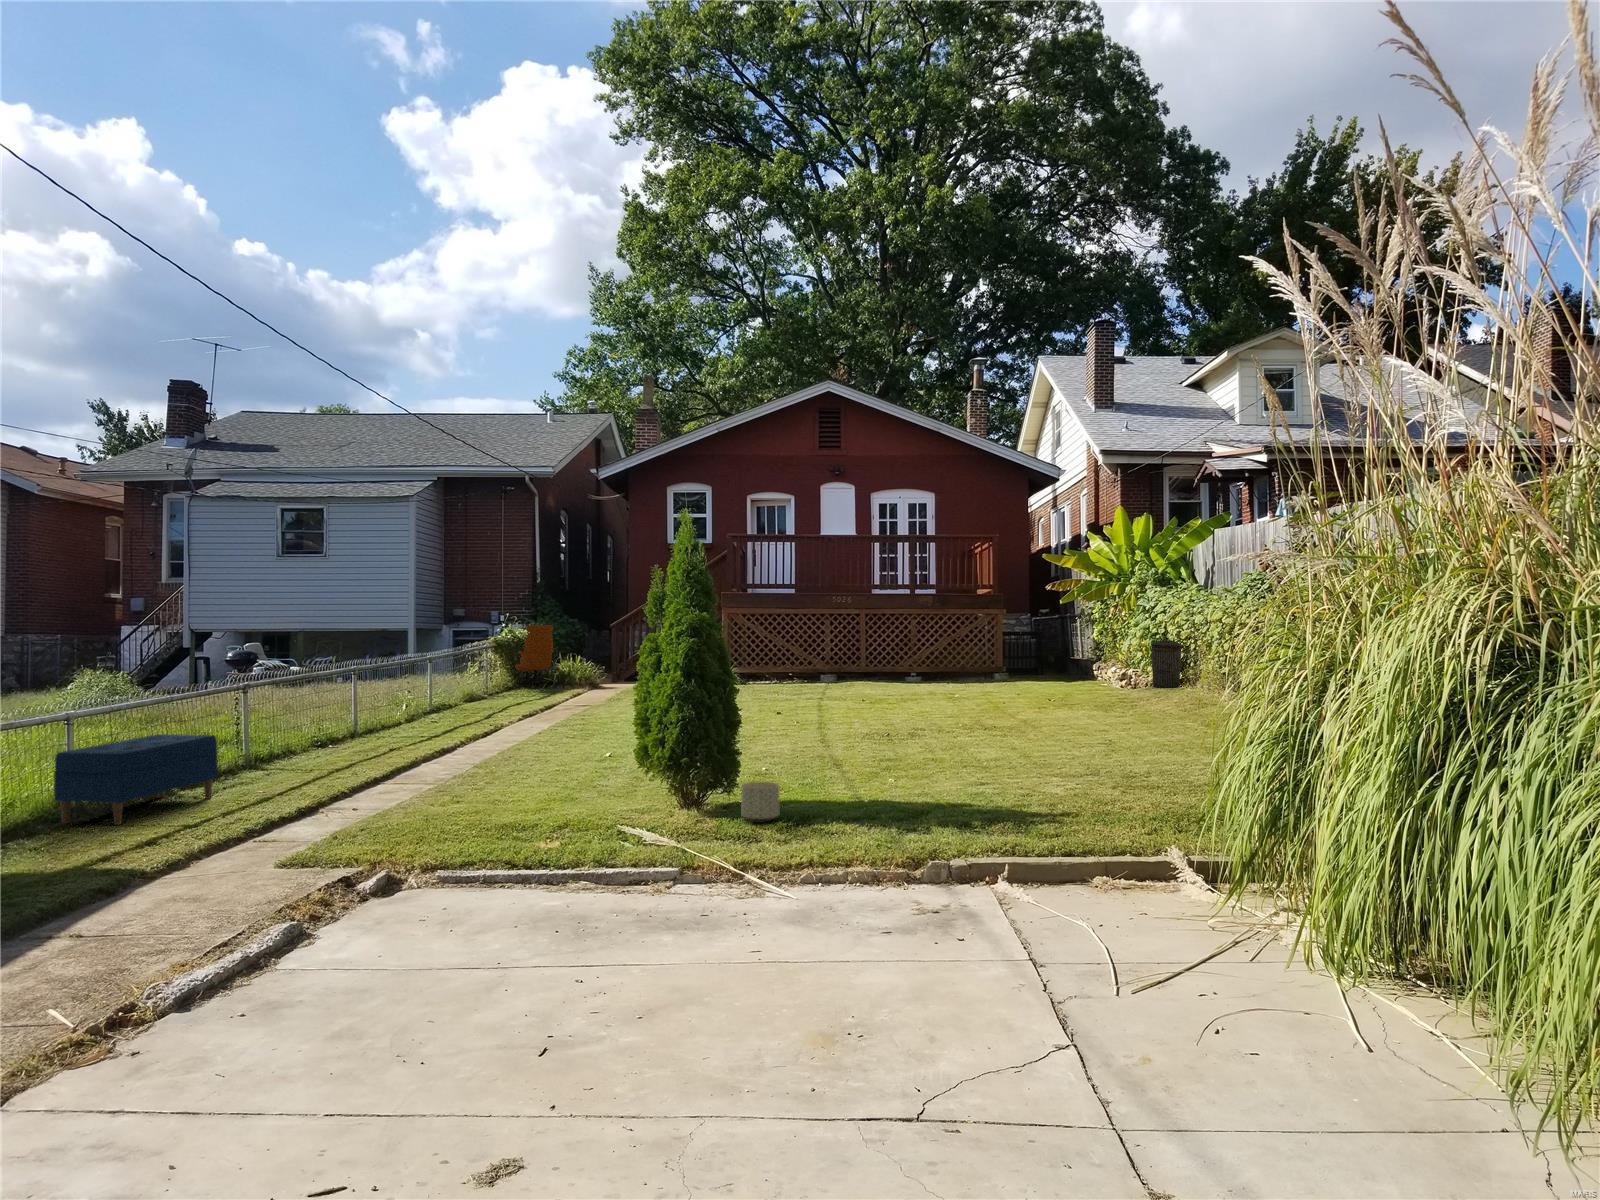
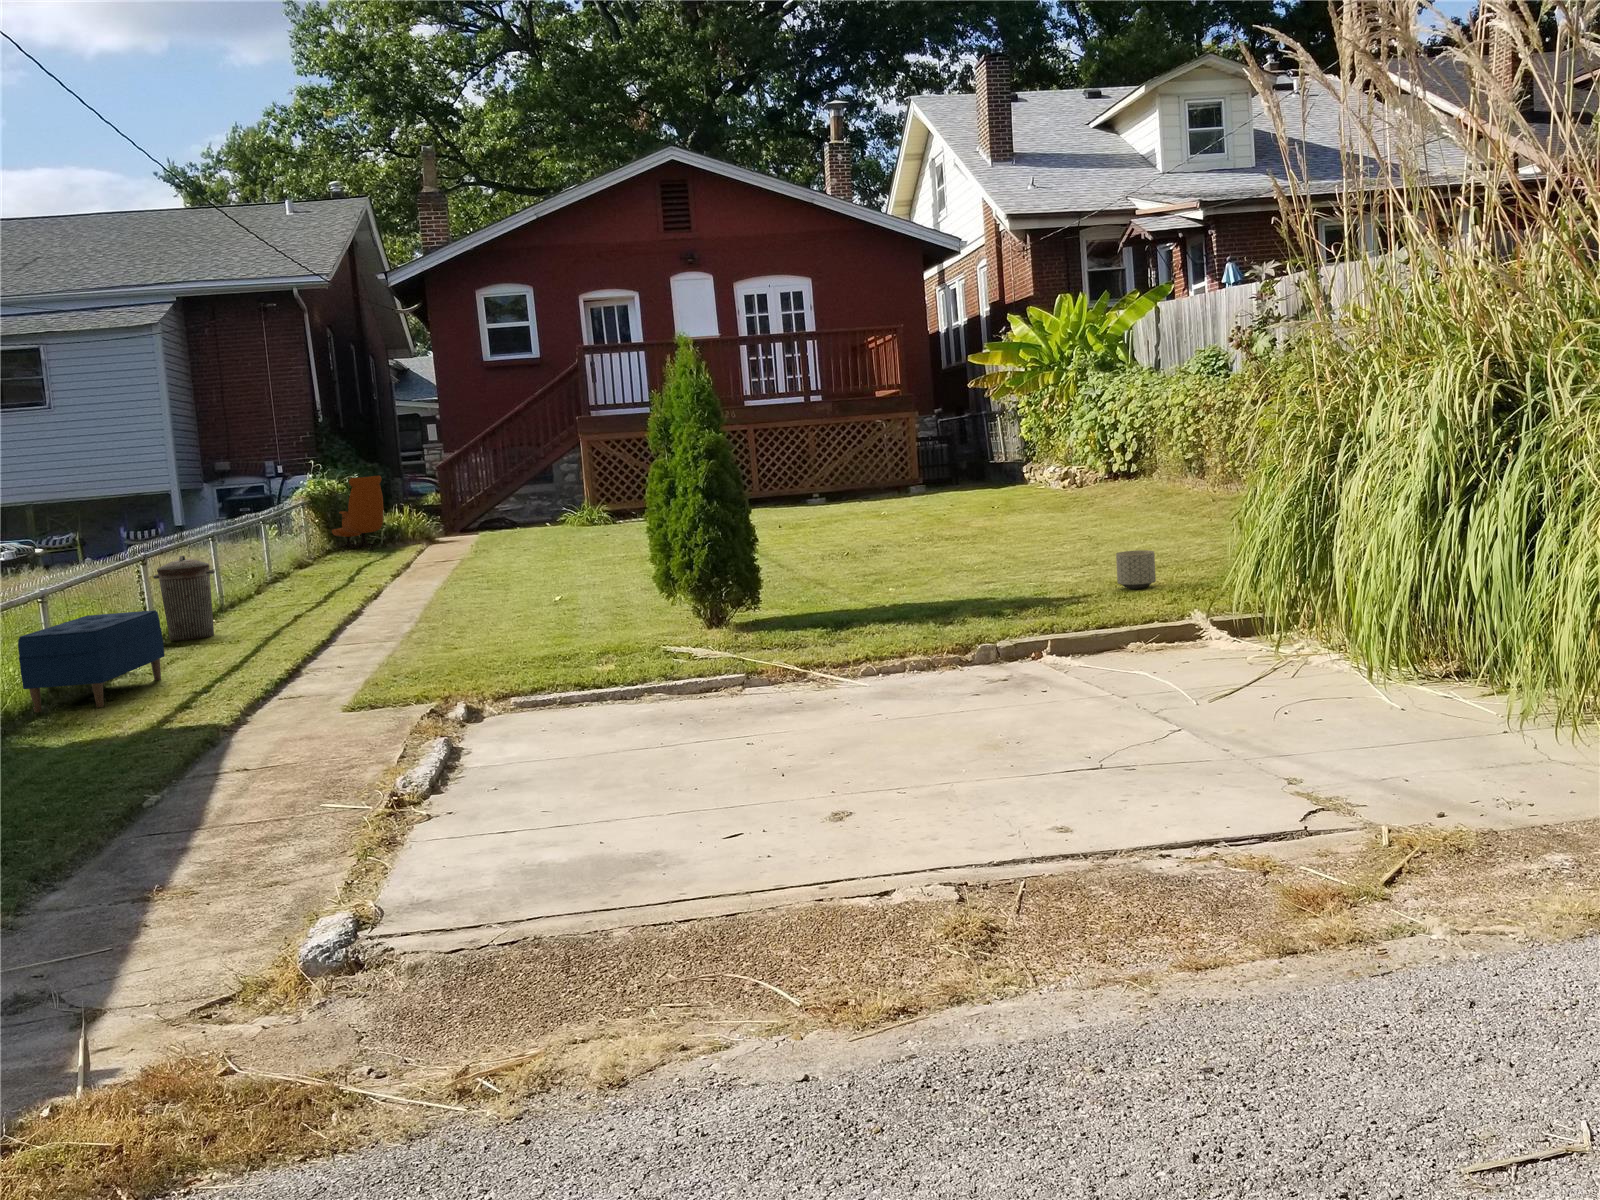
trash can: present [1151,638,1182,688] -> present [153,556,215,641]
planter: present [741,781,779,823] -> present [1116,550,1156,589]

